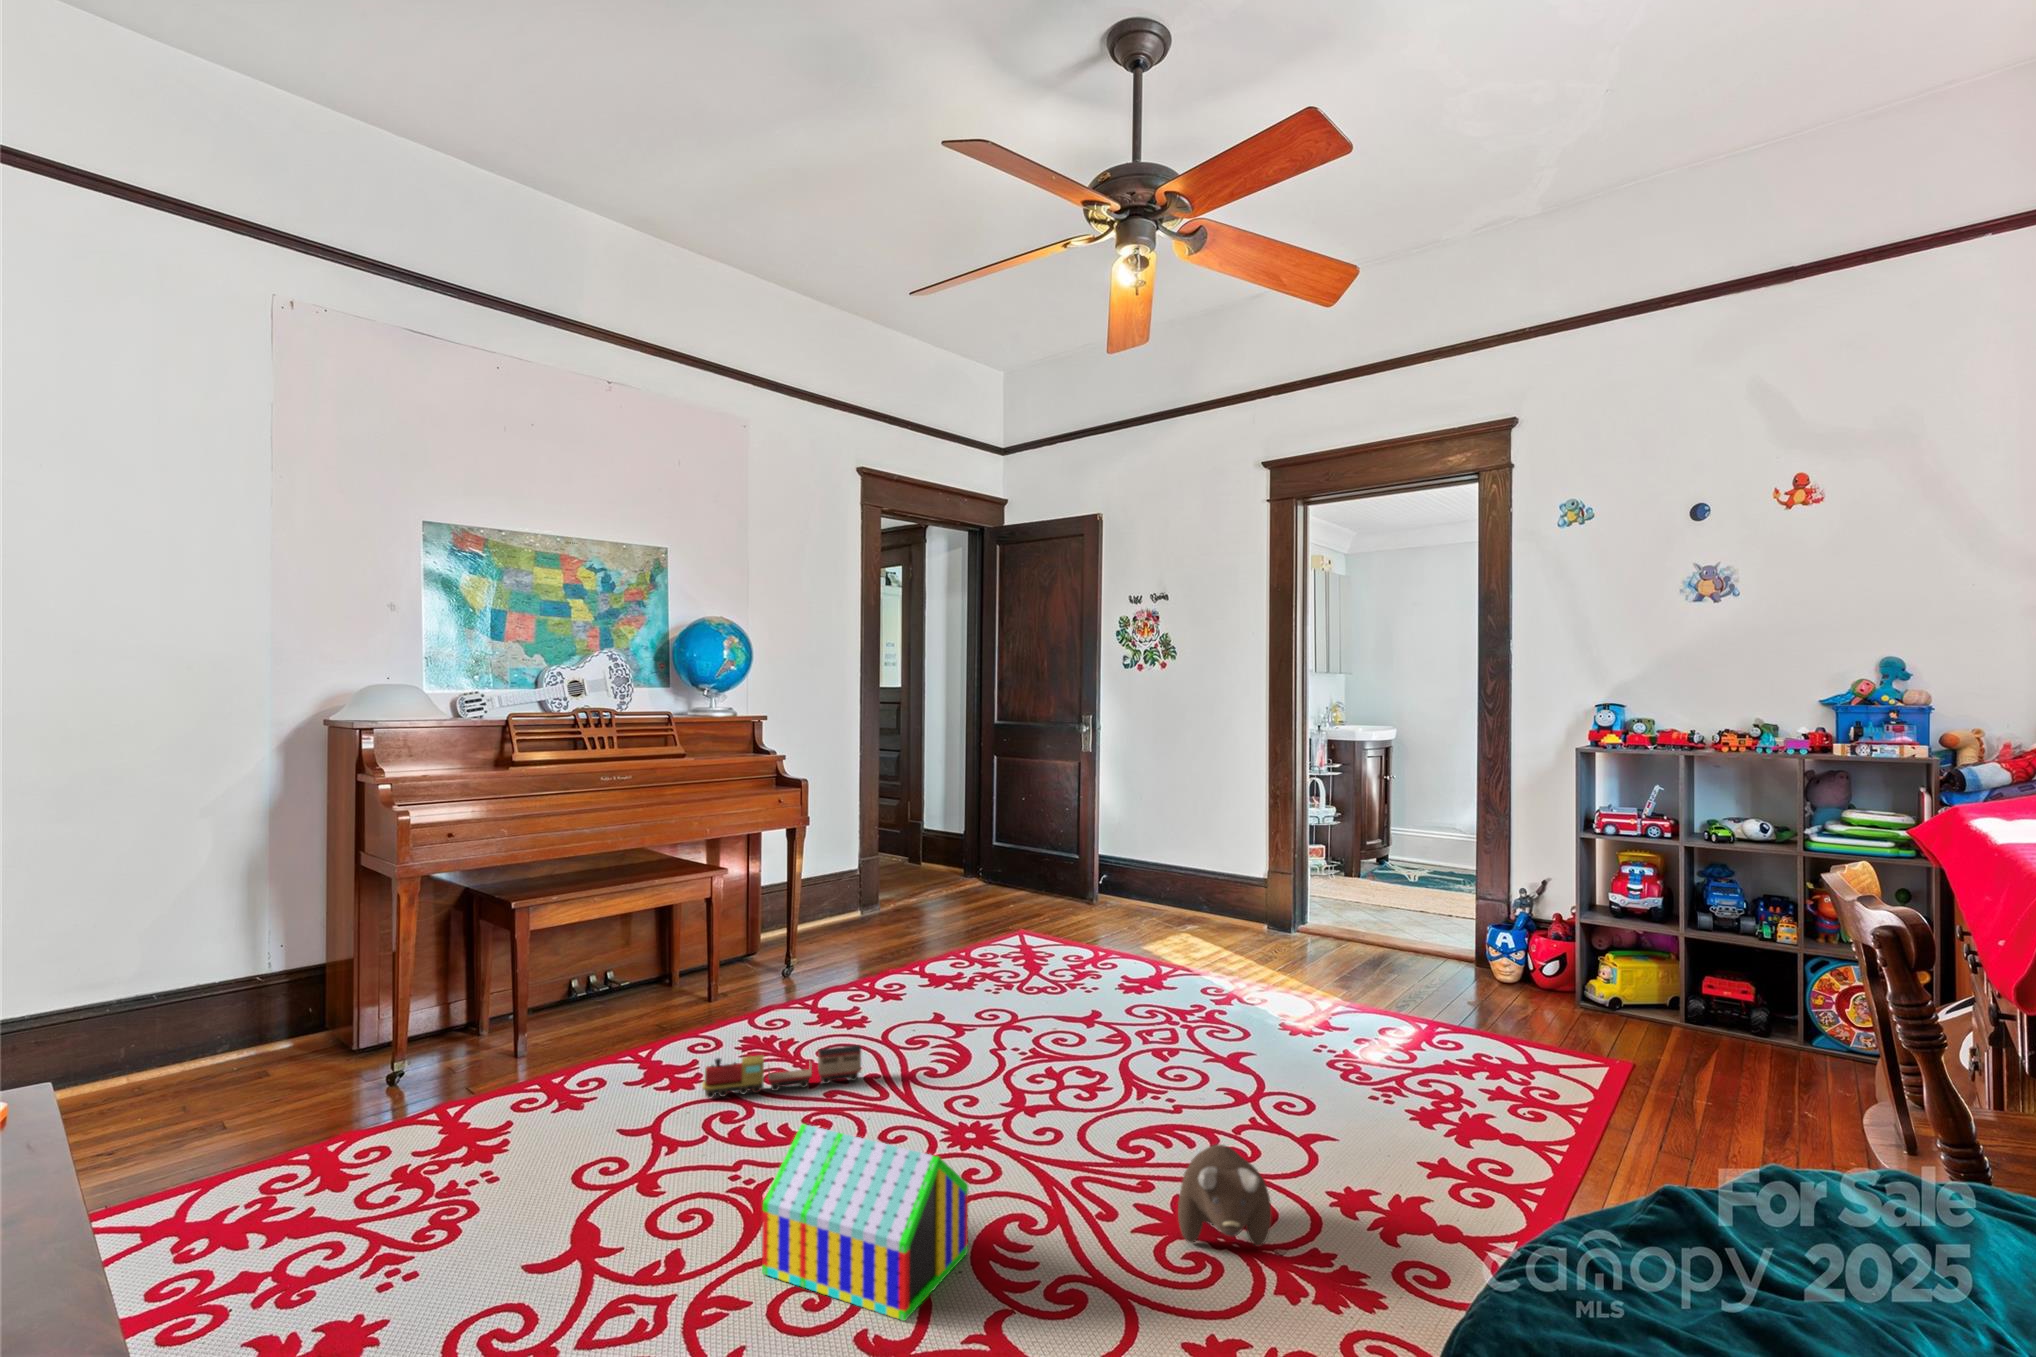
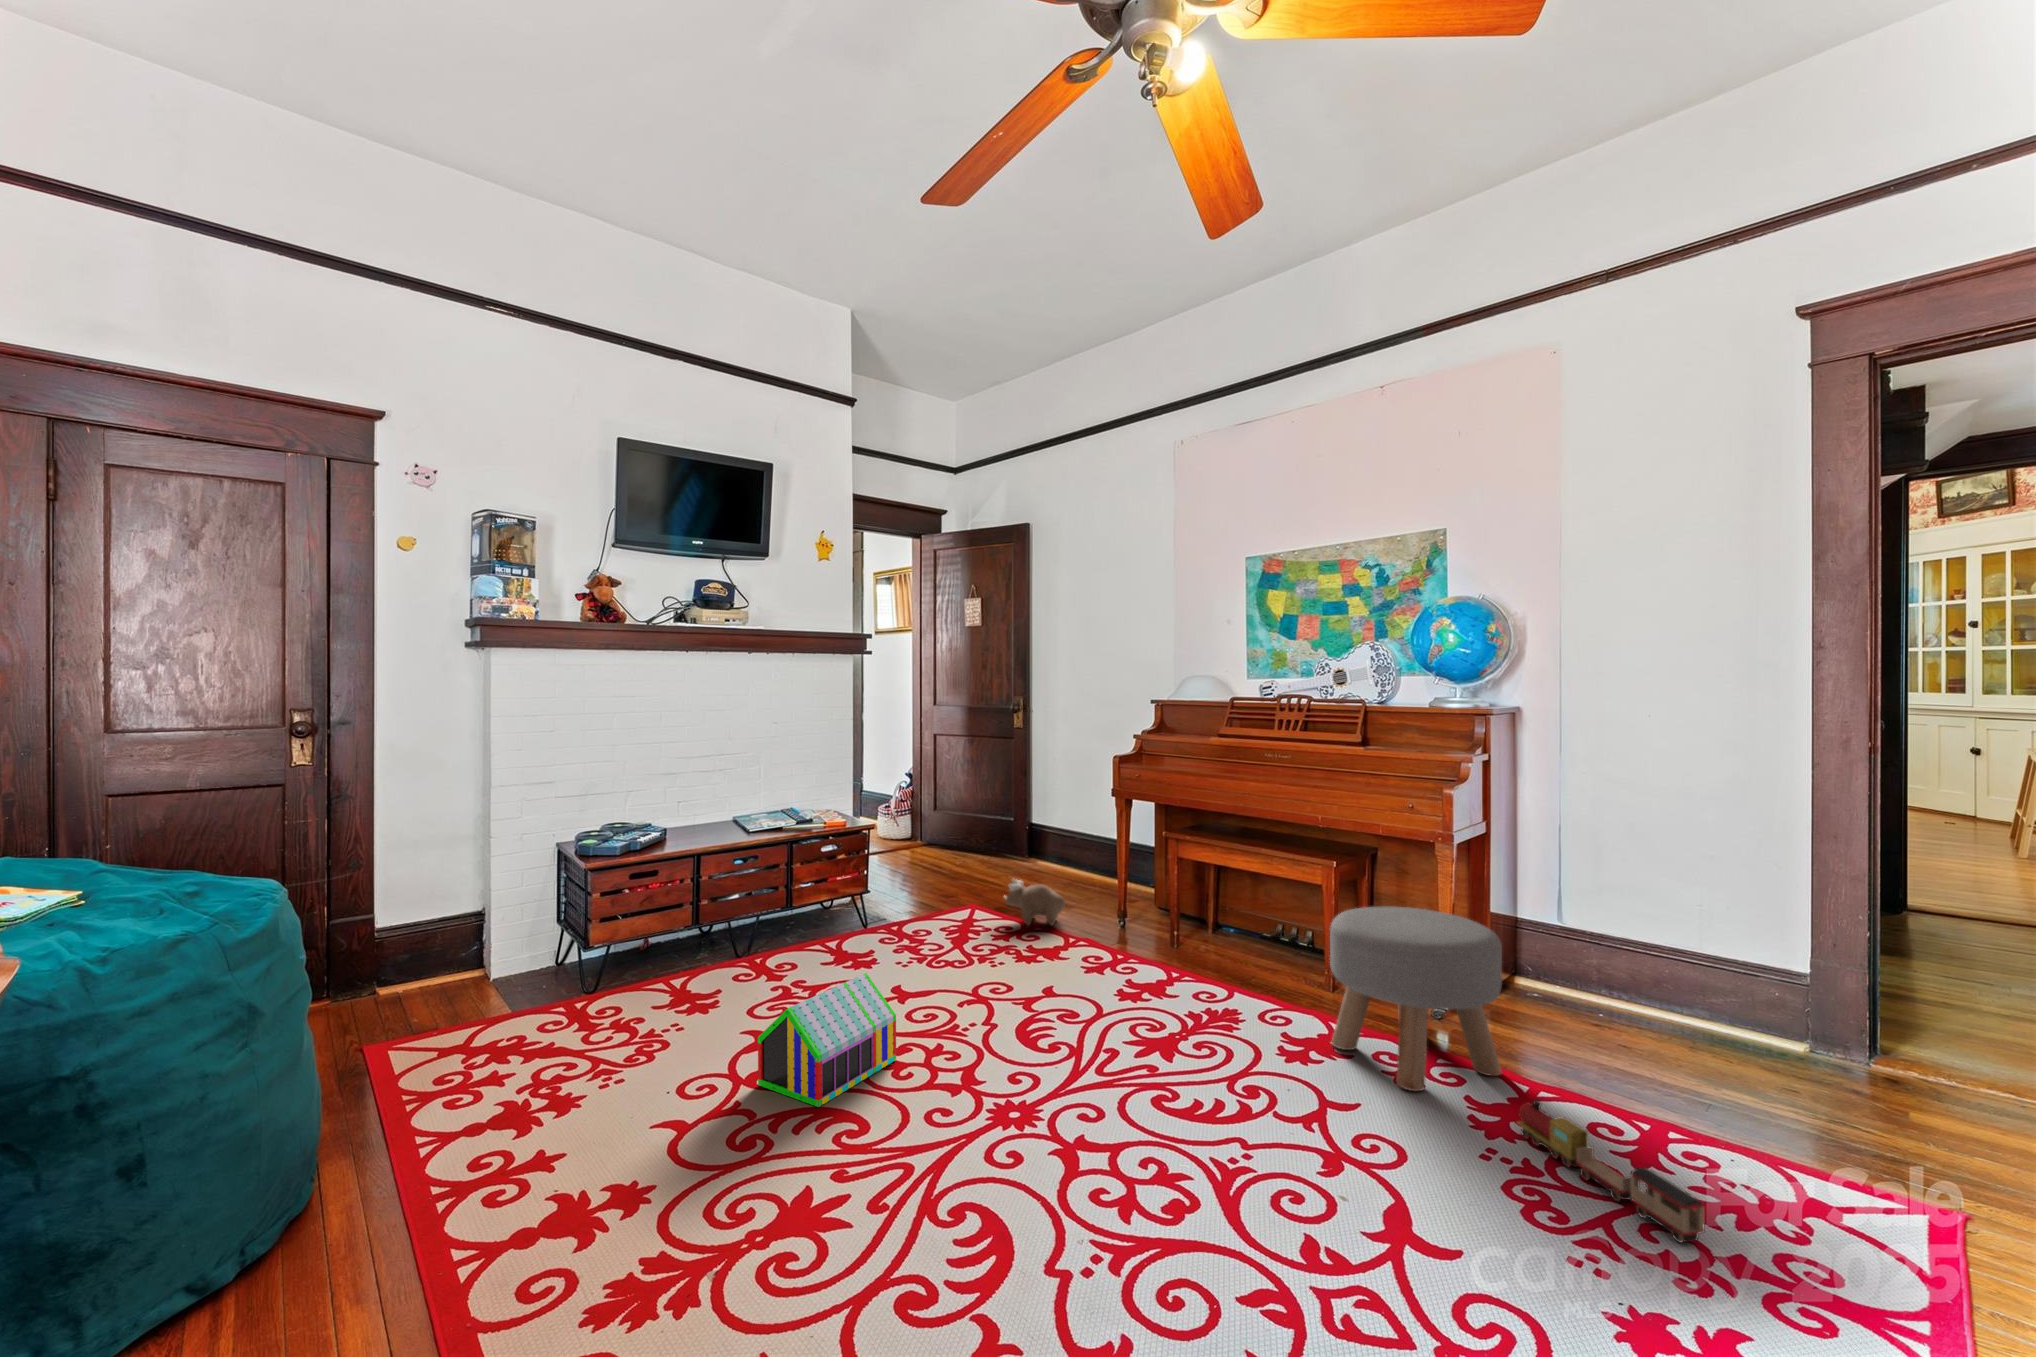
ottoman: none [811,874,935,1010] -> present [1330,907,1502,1091]
toy train: present [702,1045,861,1098] -> present [1517,1100,1705,1242]
plush toy: present [1178,1145,1272,1246] -> present [1005,878,1065,925]

